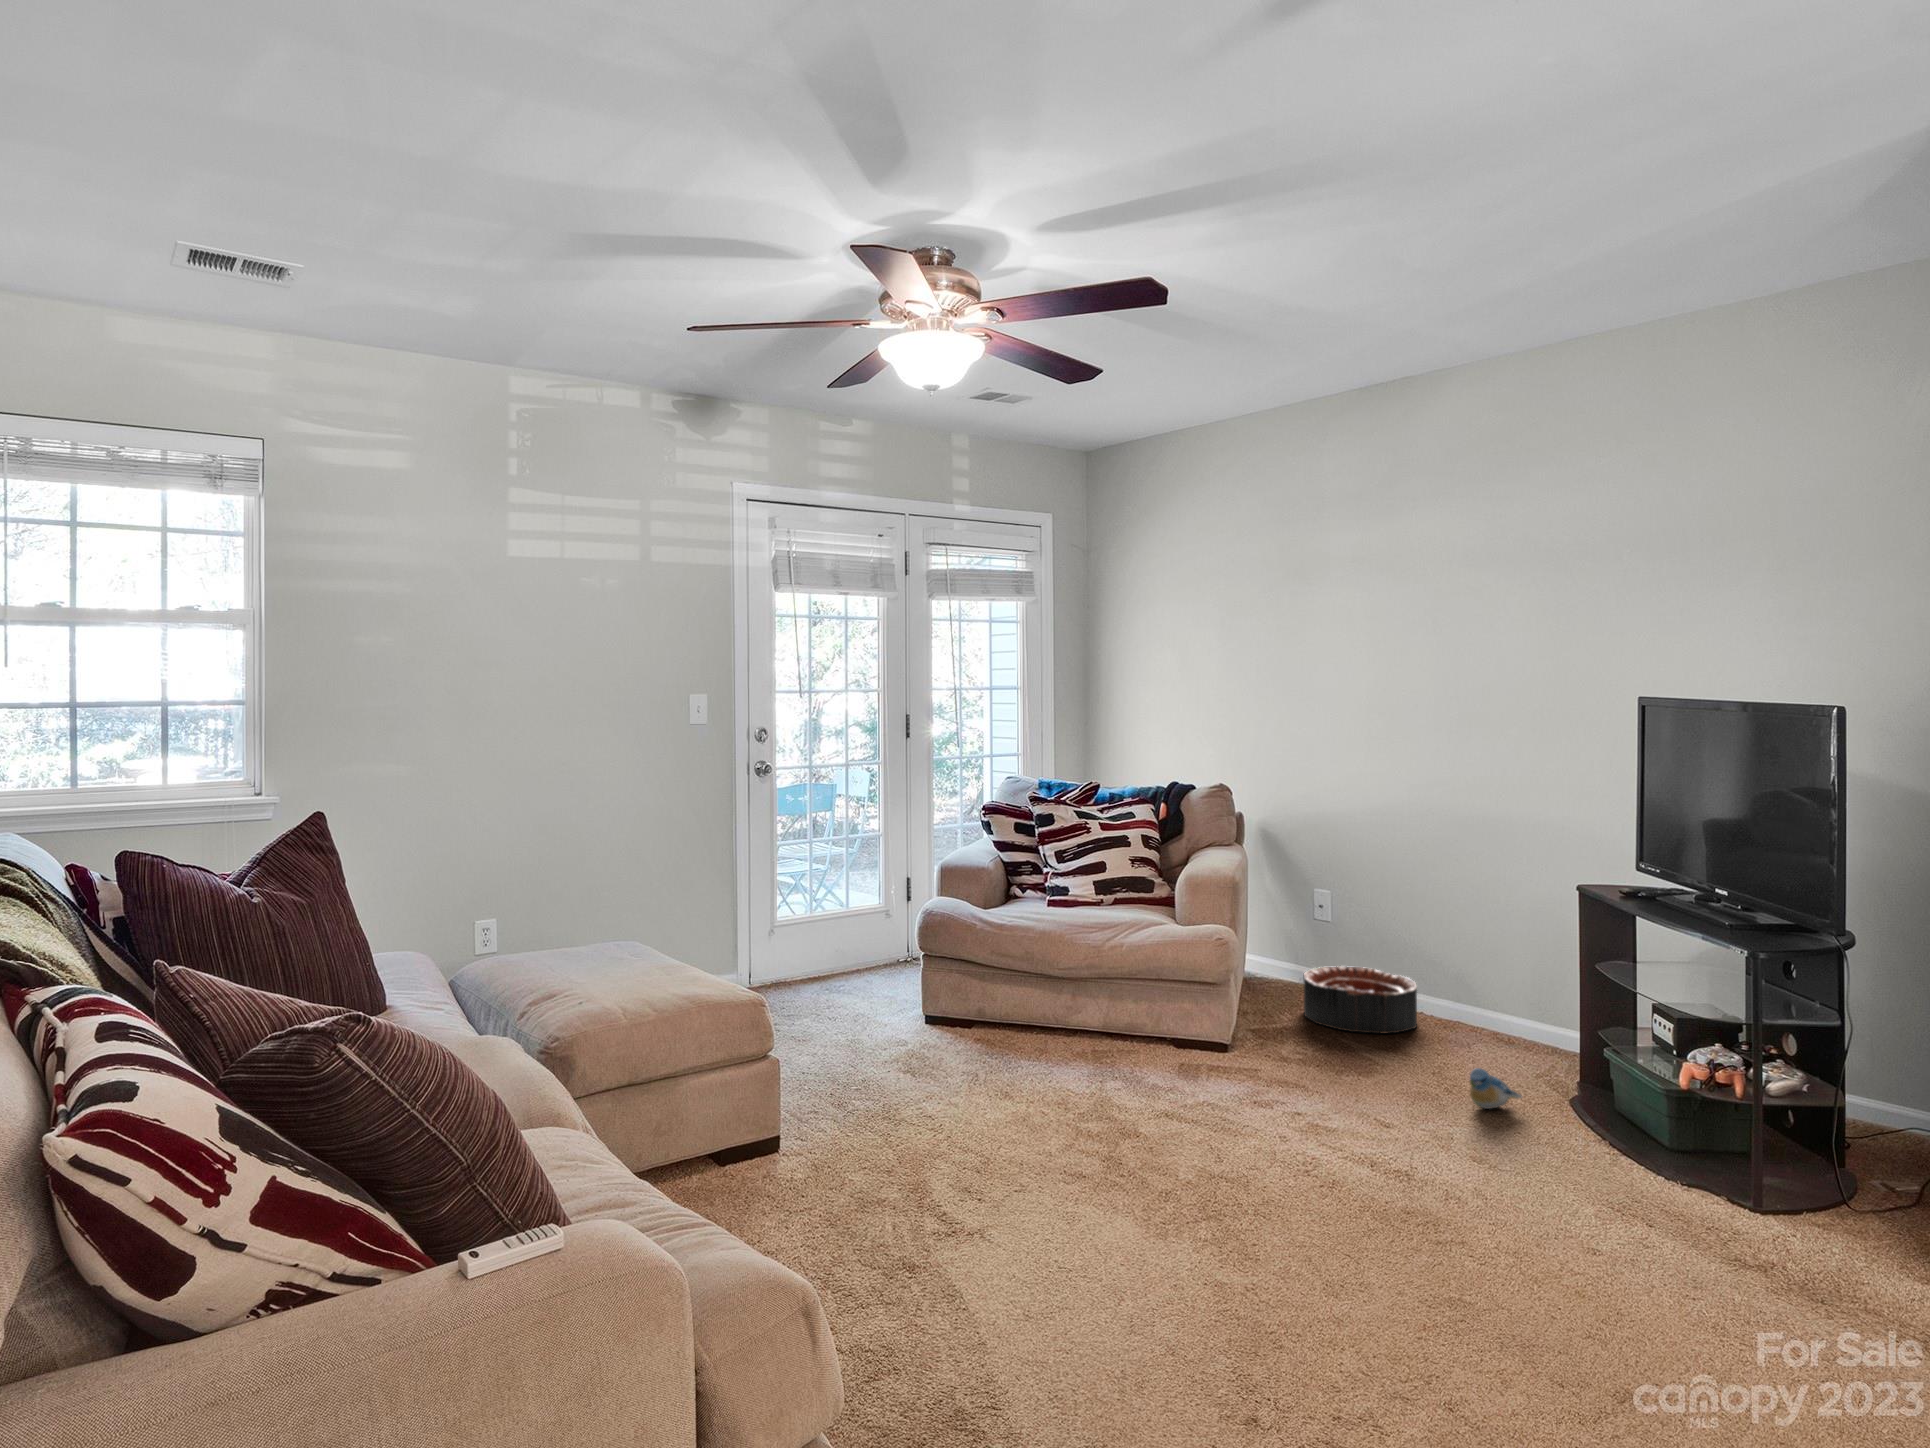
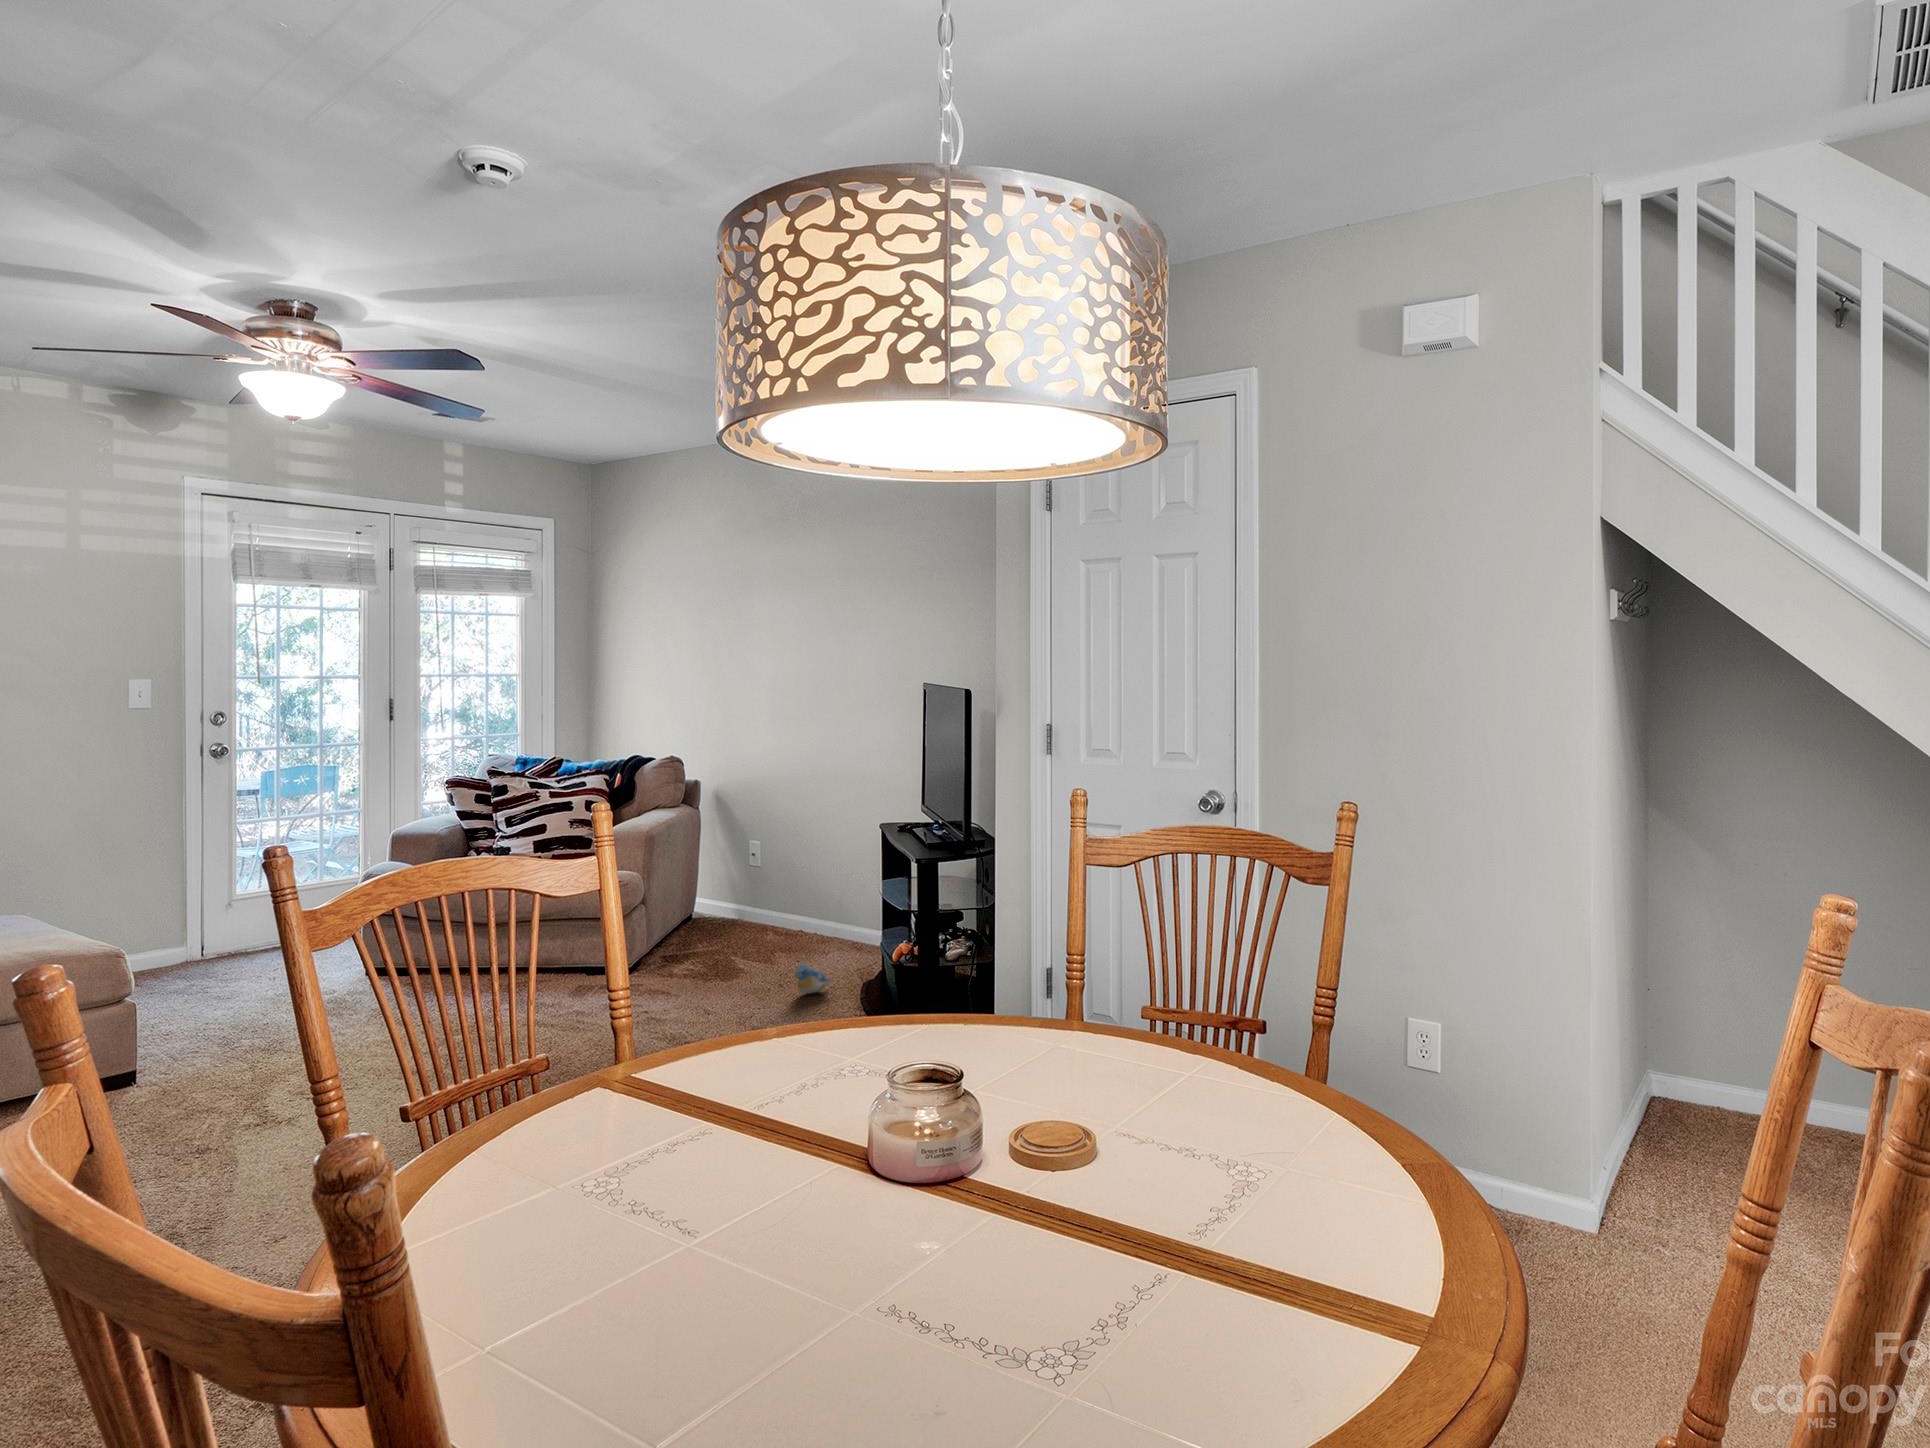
basket: present [1304,966,1417,1034] -> none [725,901,811,951]

